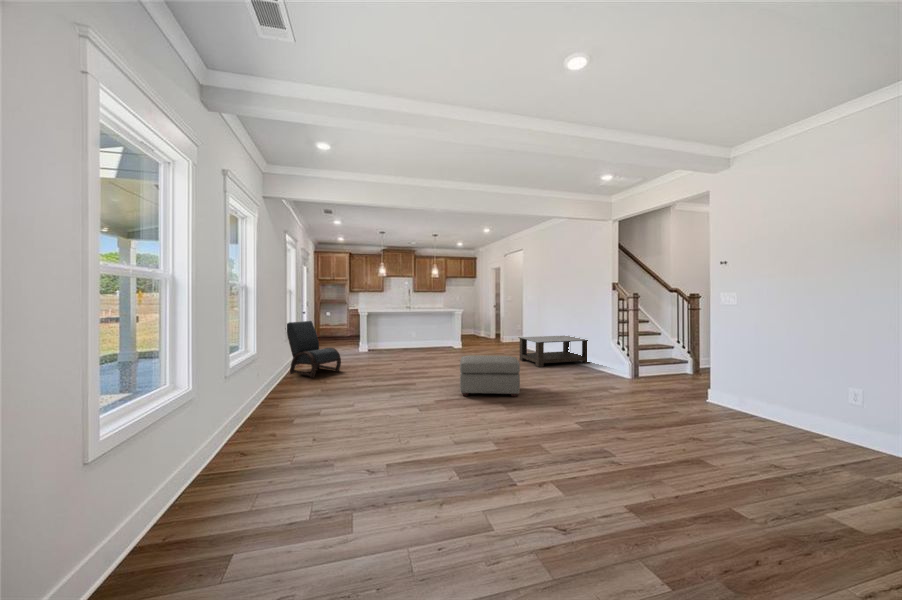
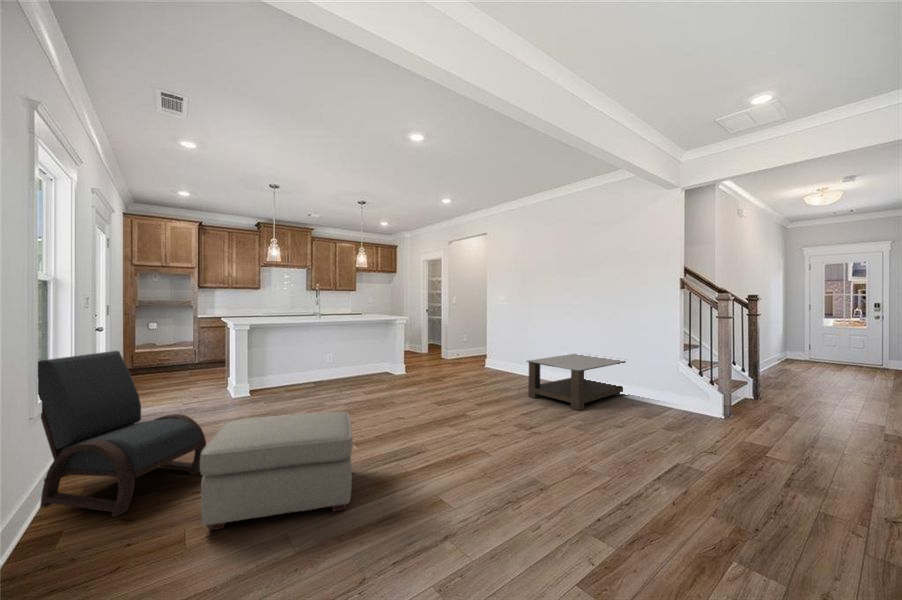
ottoman: present [460,355,520,397] -> present [200,412,353,530]

